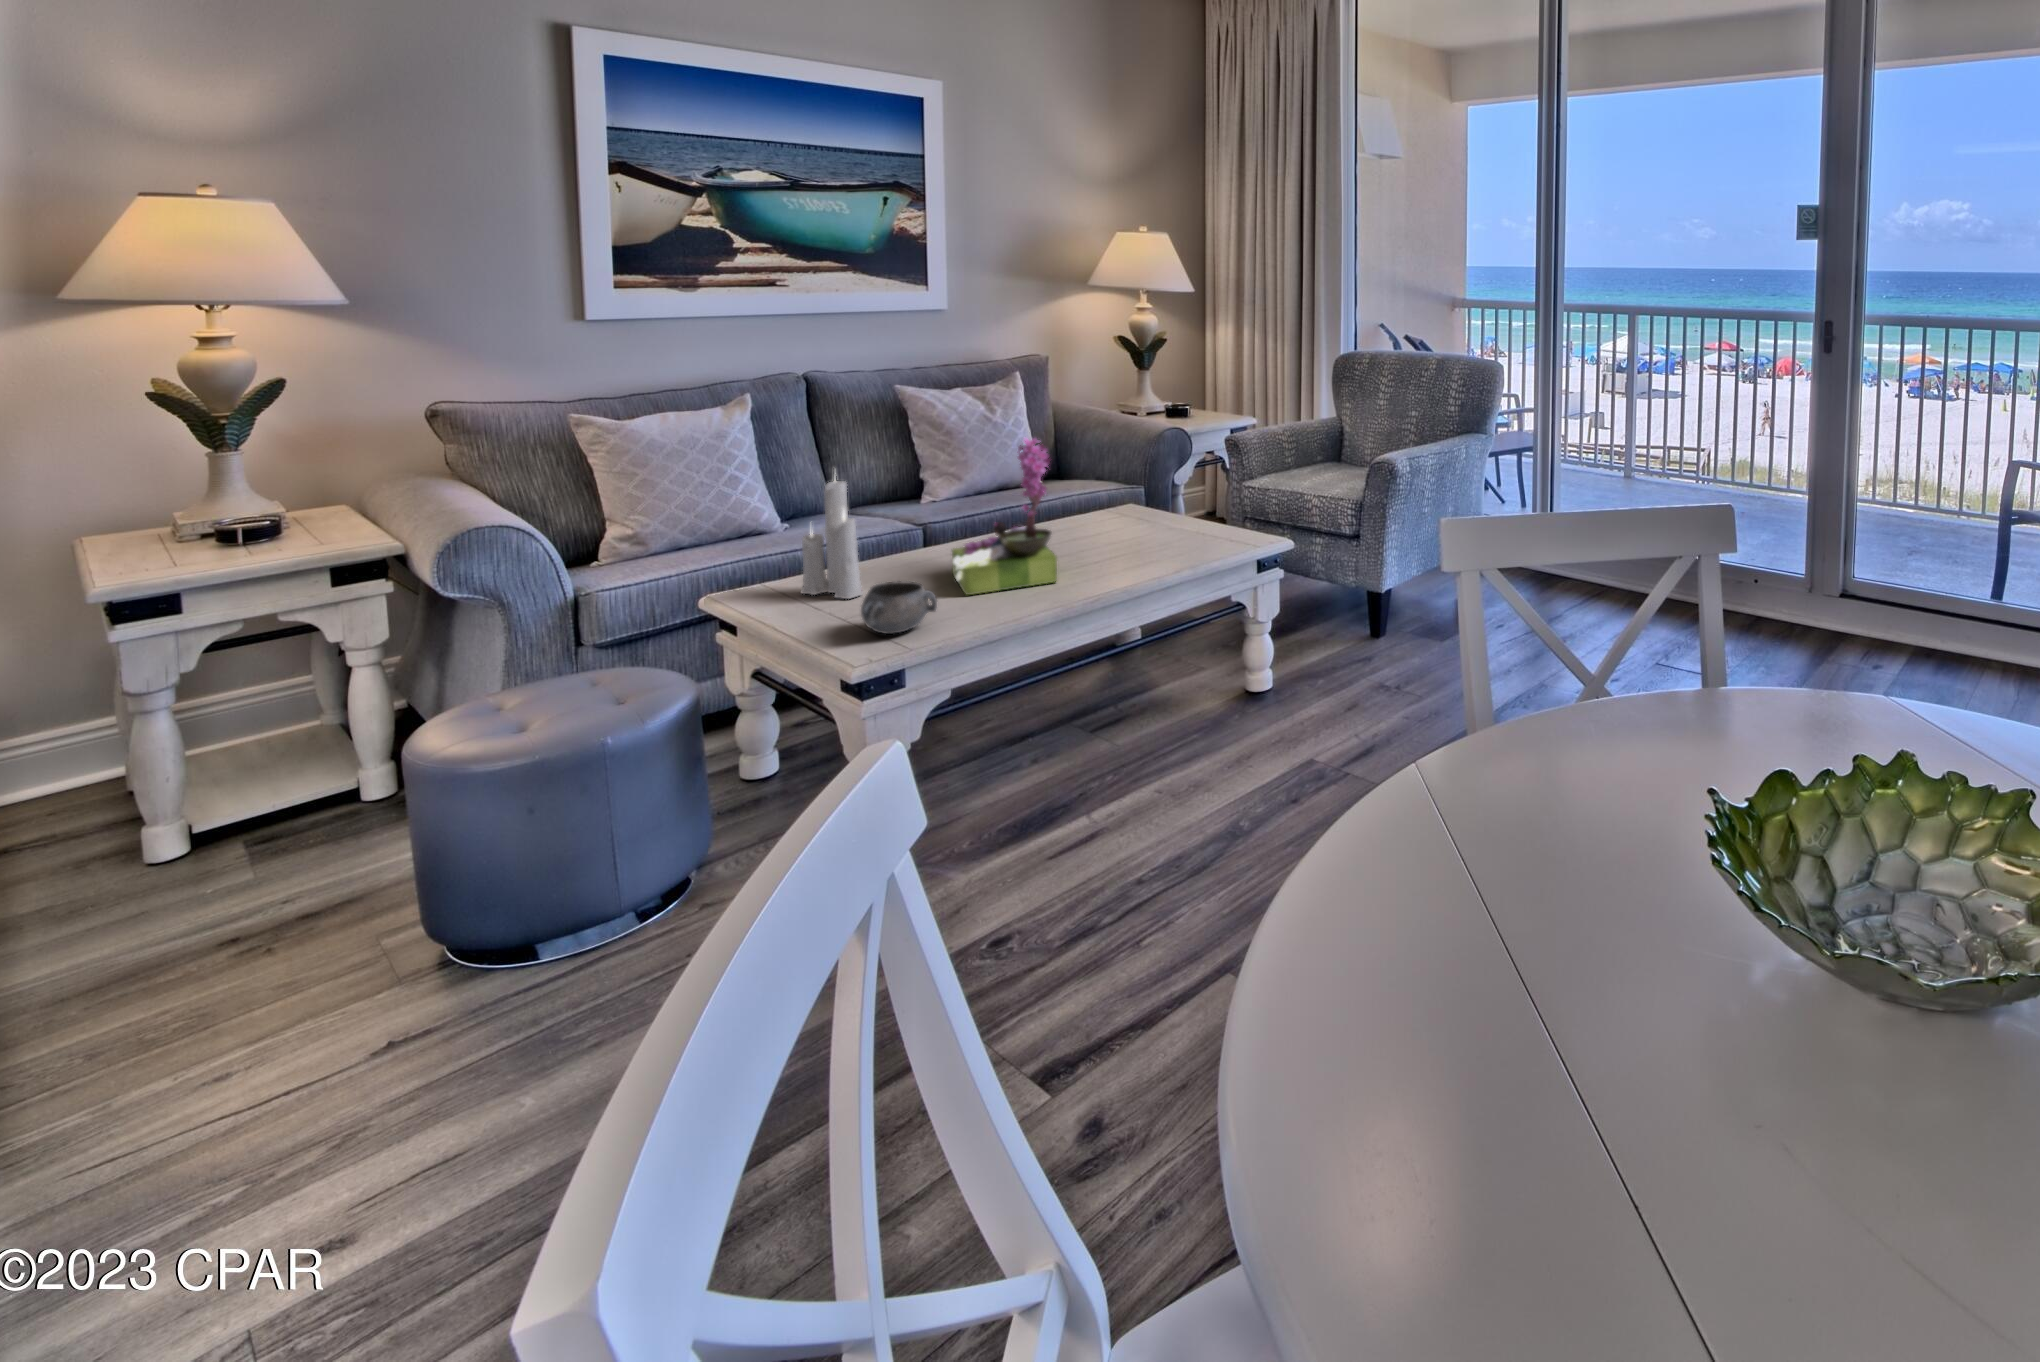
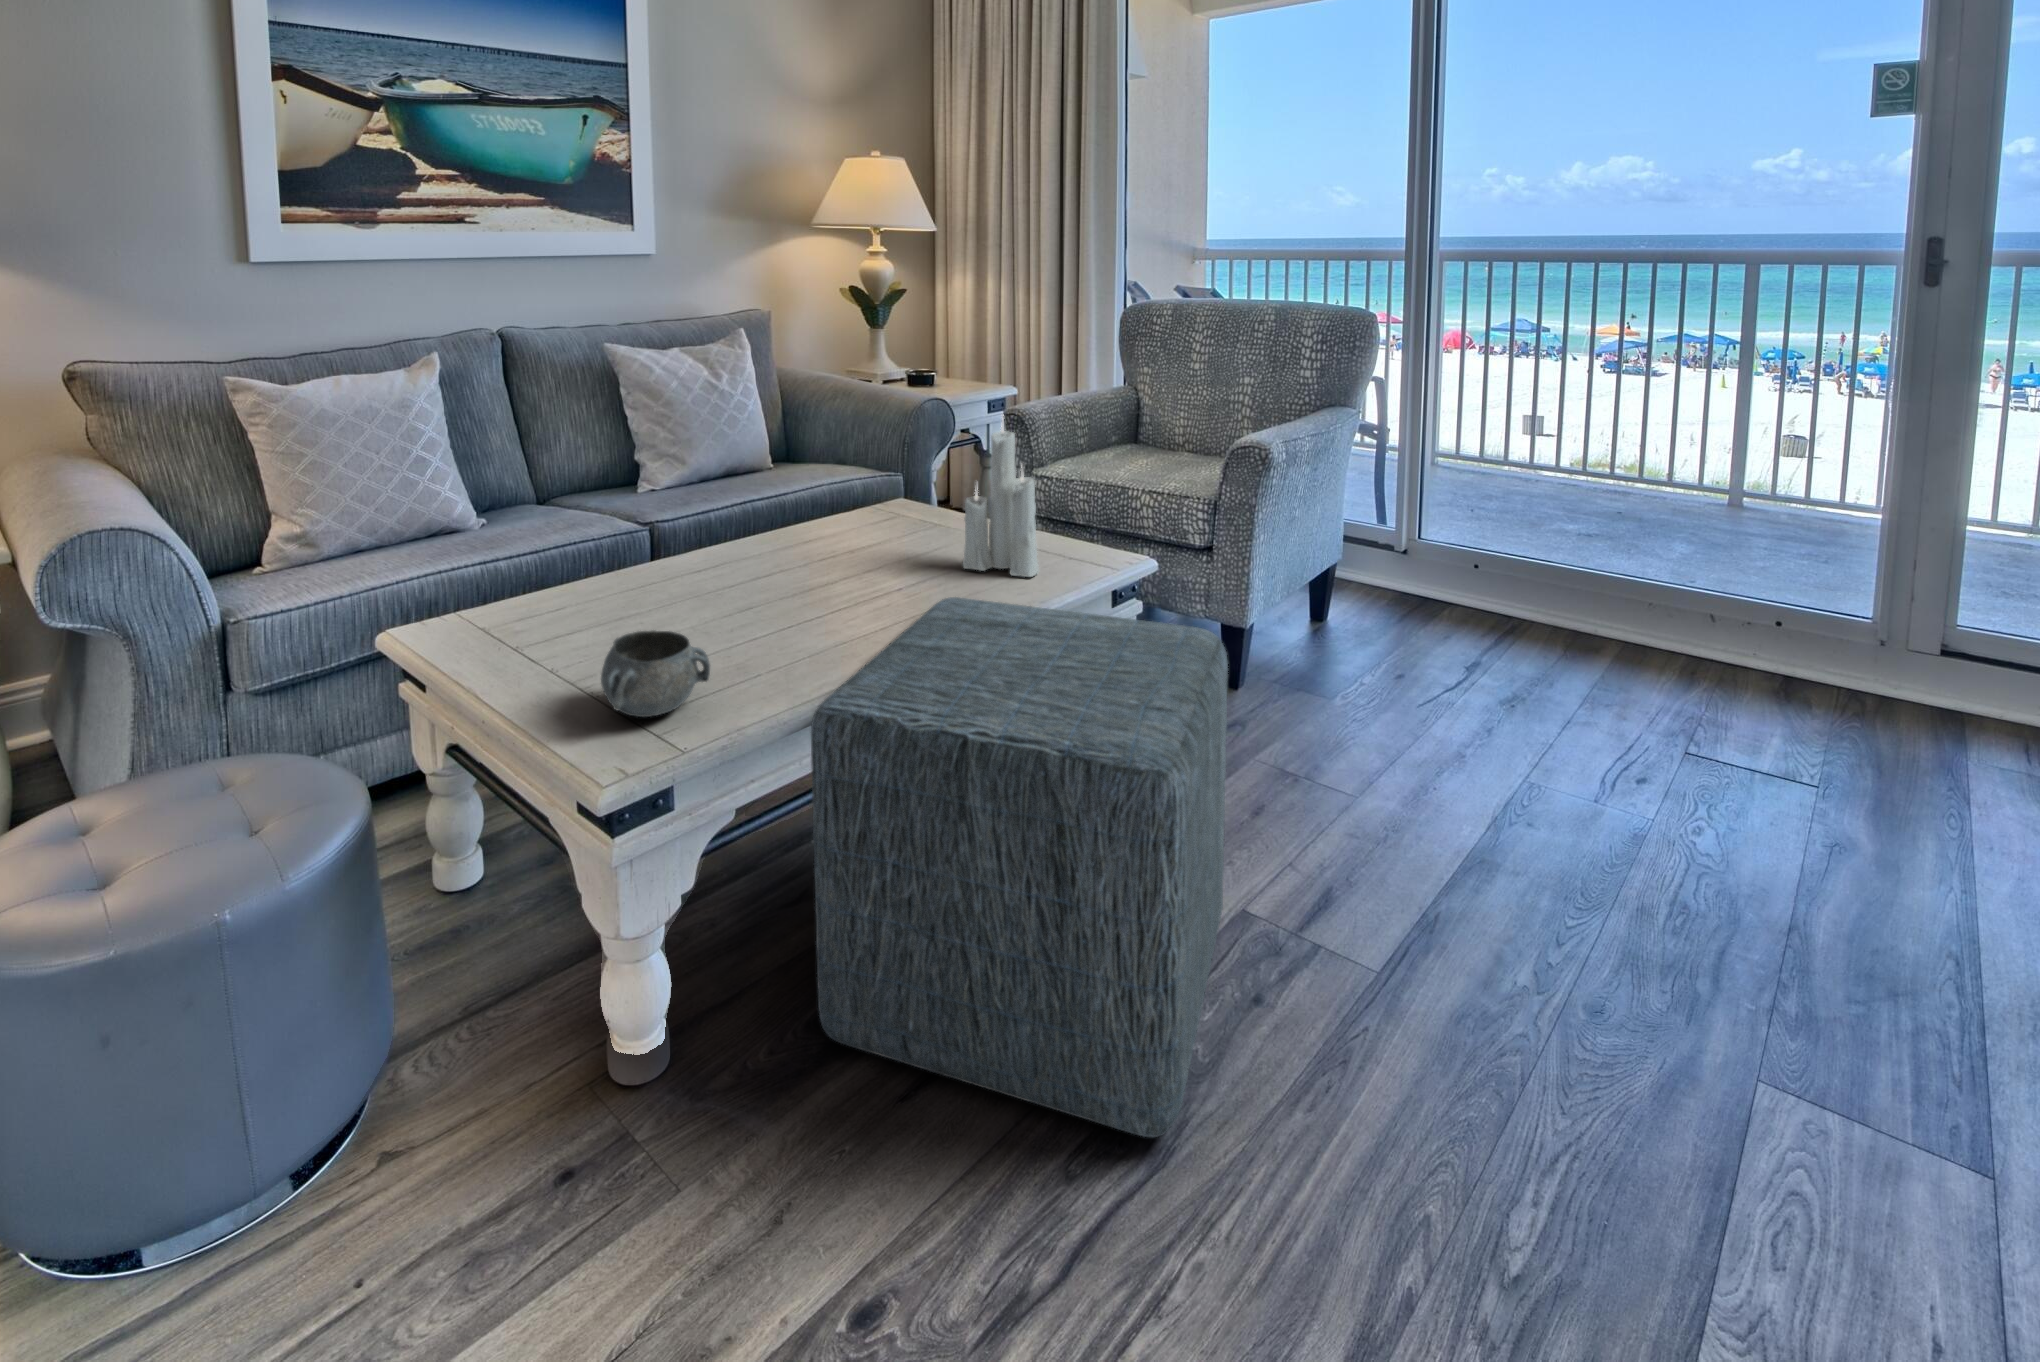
flower arrangement: present [952,437,1057,596] -> none [706,403,859,644]
candle: present [801,480,862,599] -> present [963,415,1039,577]
ottoman: none [998,564,1291,858] -> present [811,597,1228,1137]

